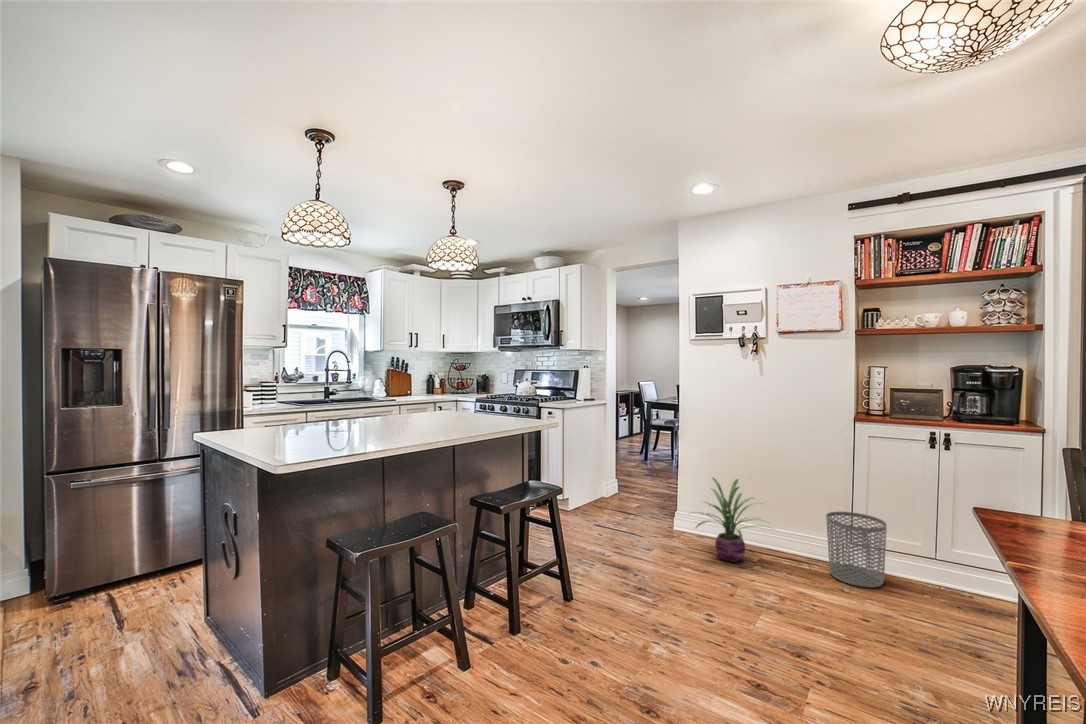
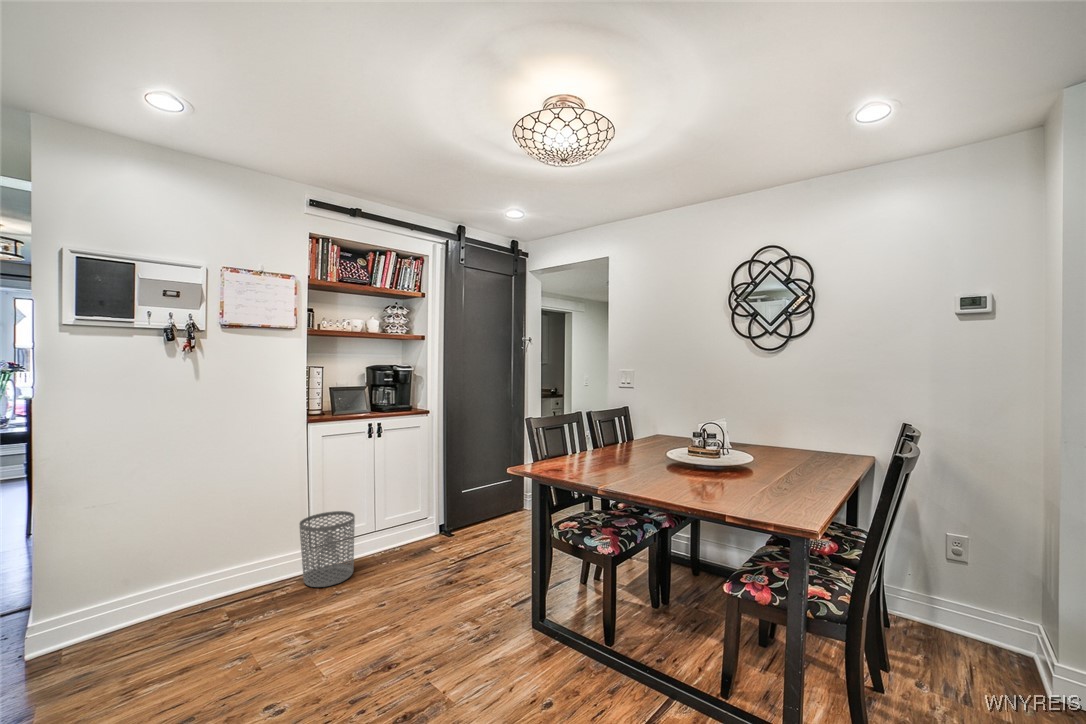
decorative plant: present [693,478,766,562] -> none [106,523,253,645]

